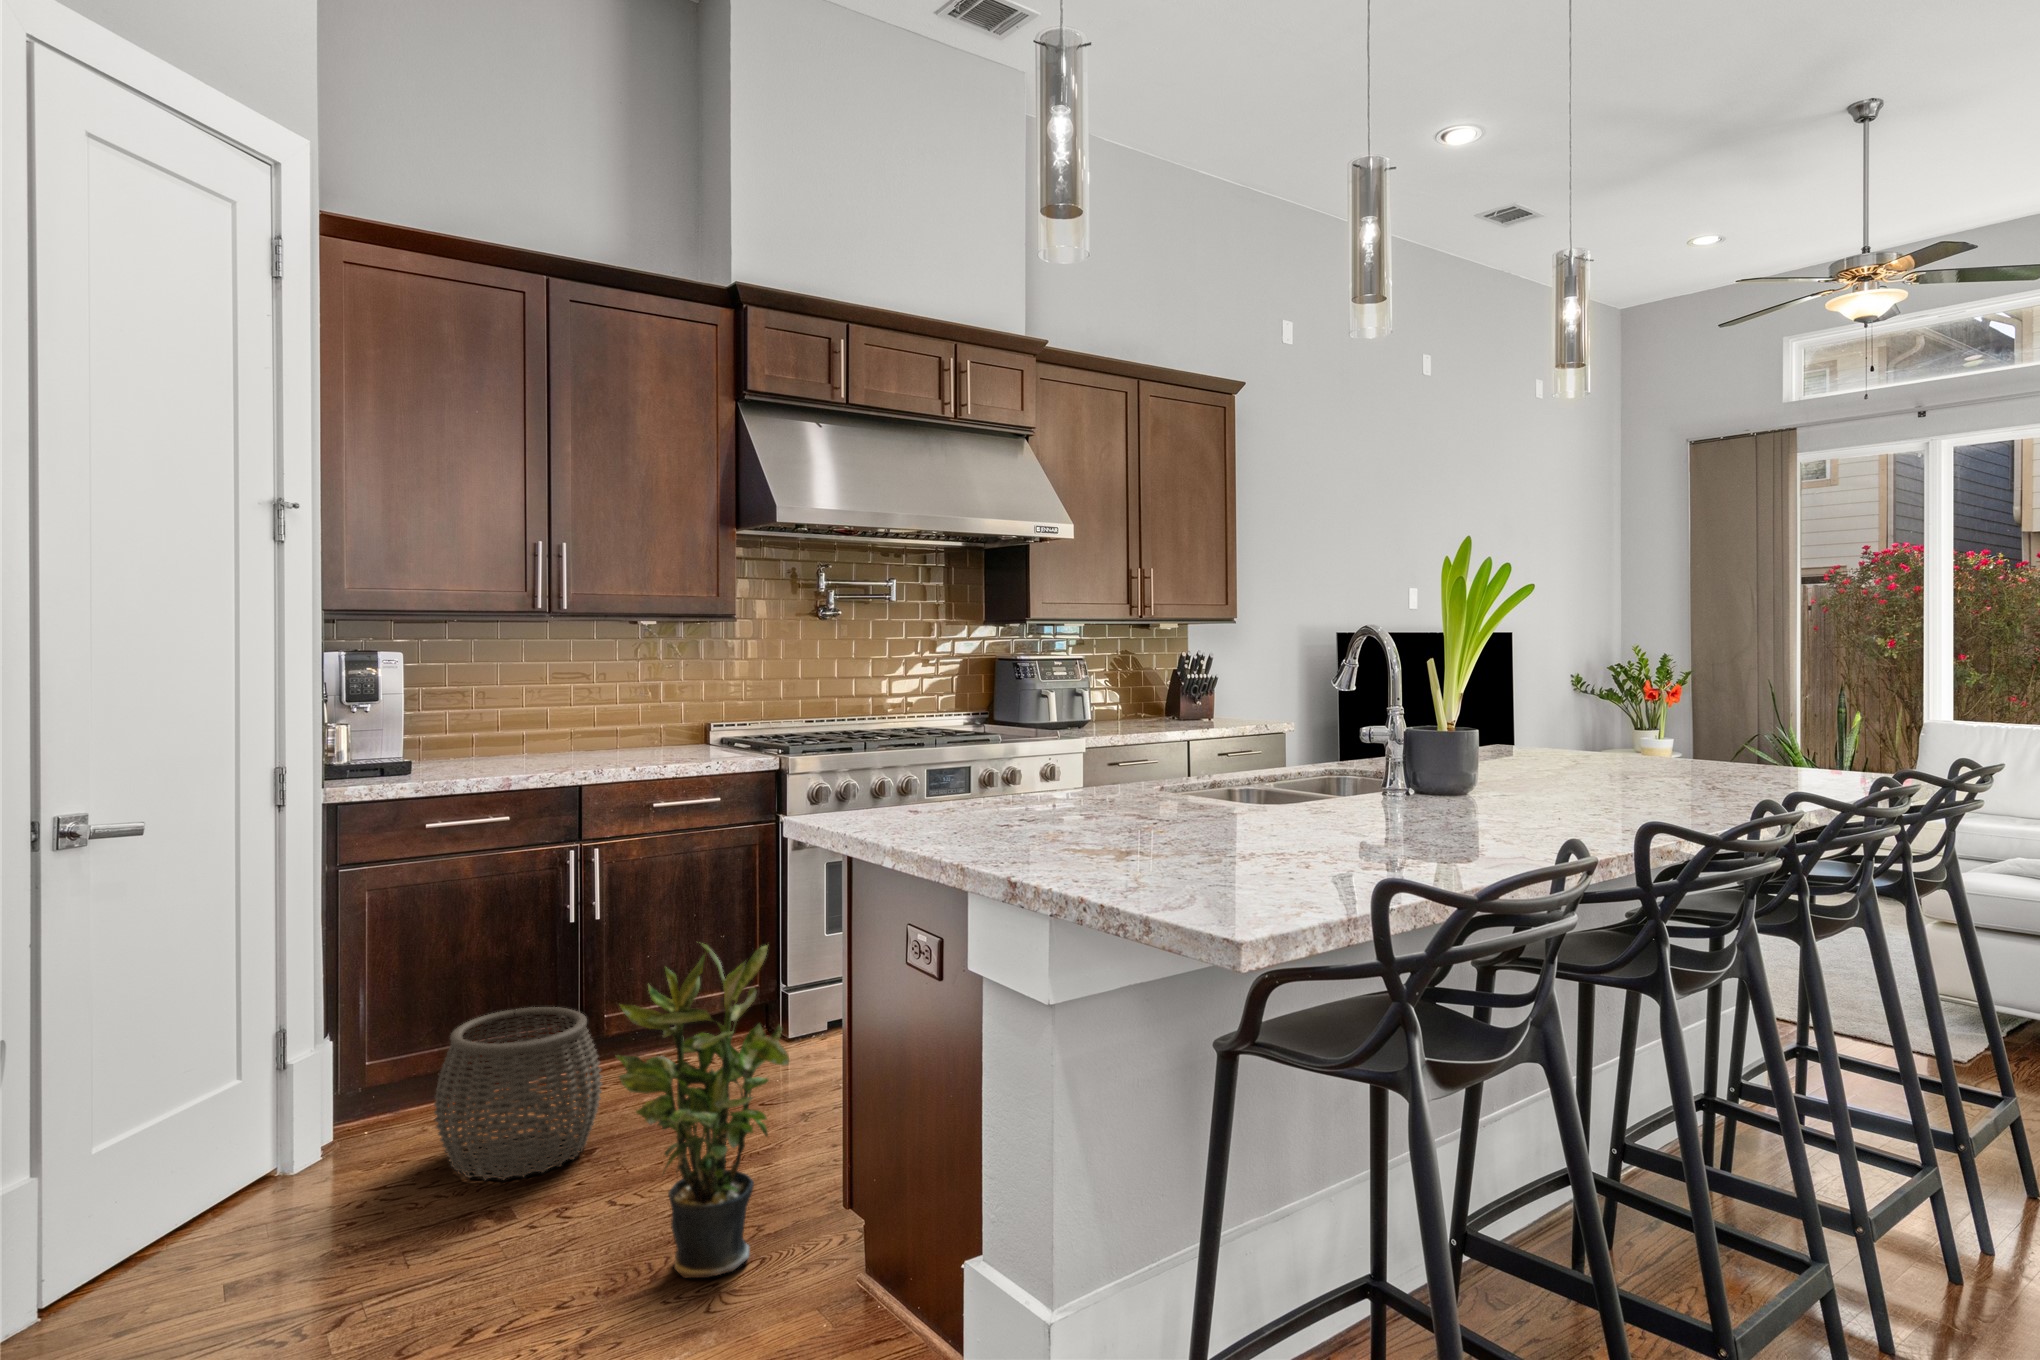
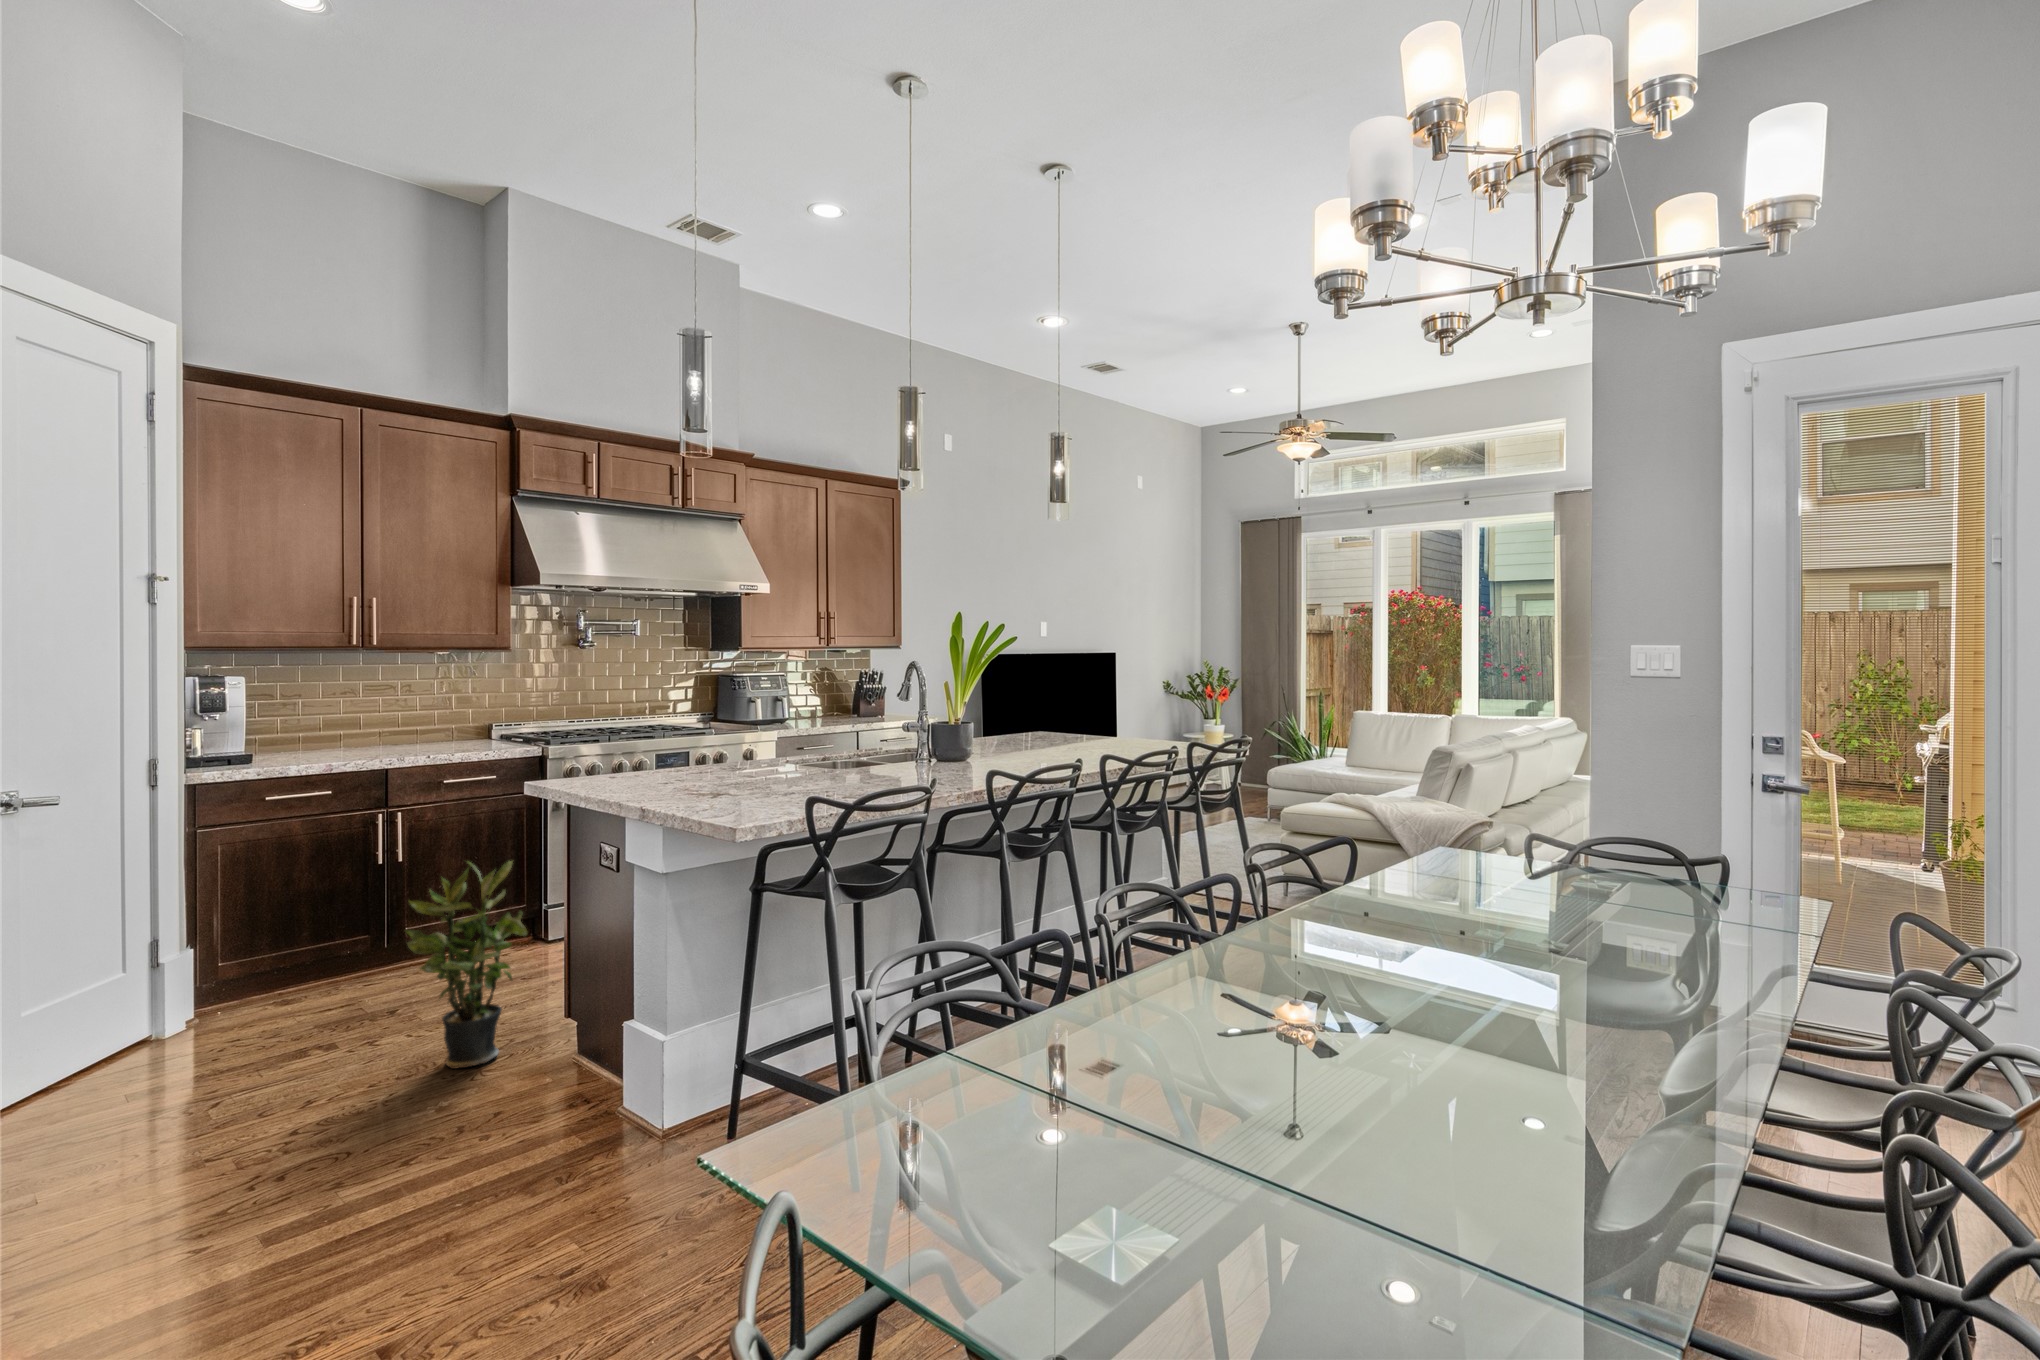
woven basket: present [434,1007,602,1180] -> none [272,918,401,1032]

